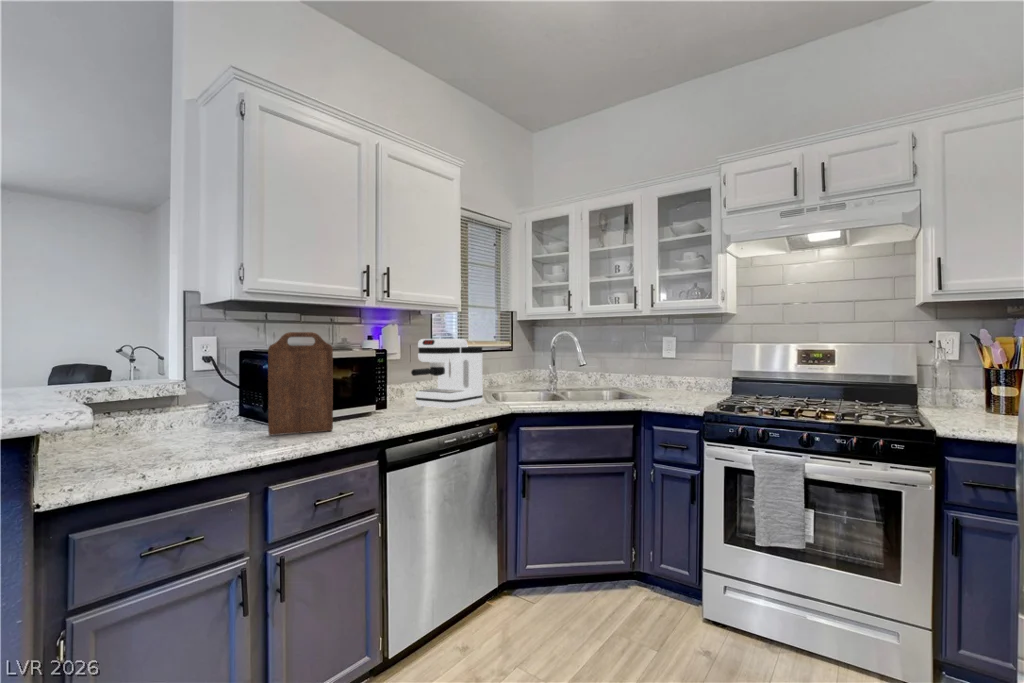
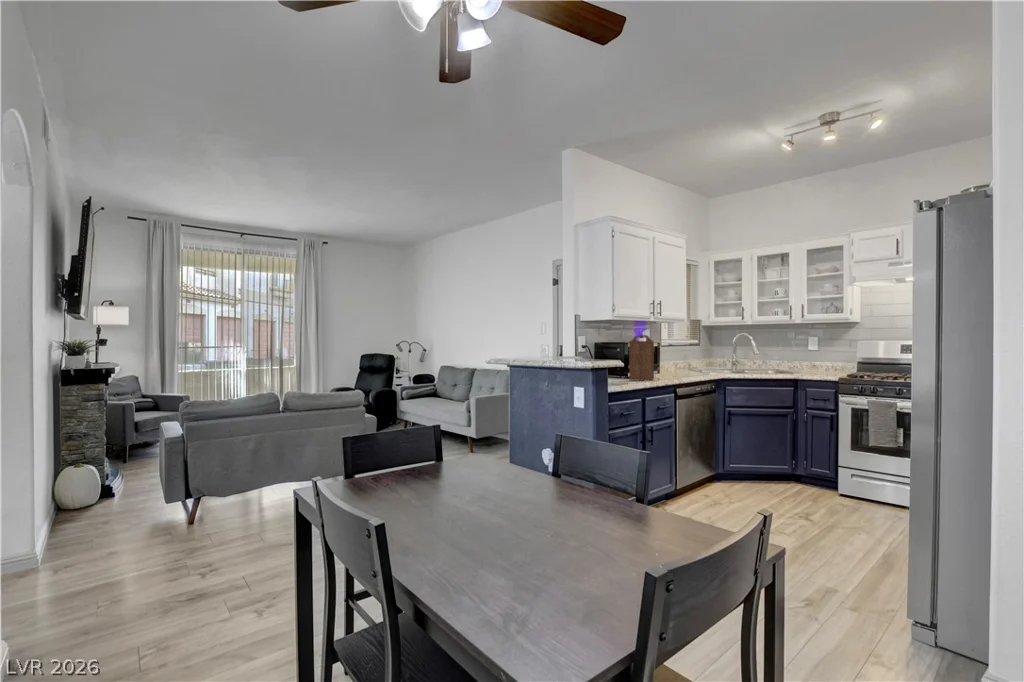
coffee maker: present [411,339,483,409] -> none [666,338,703,376]

